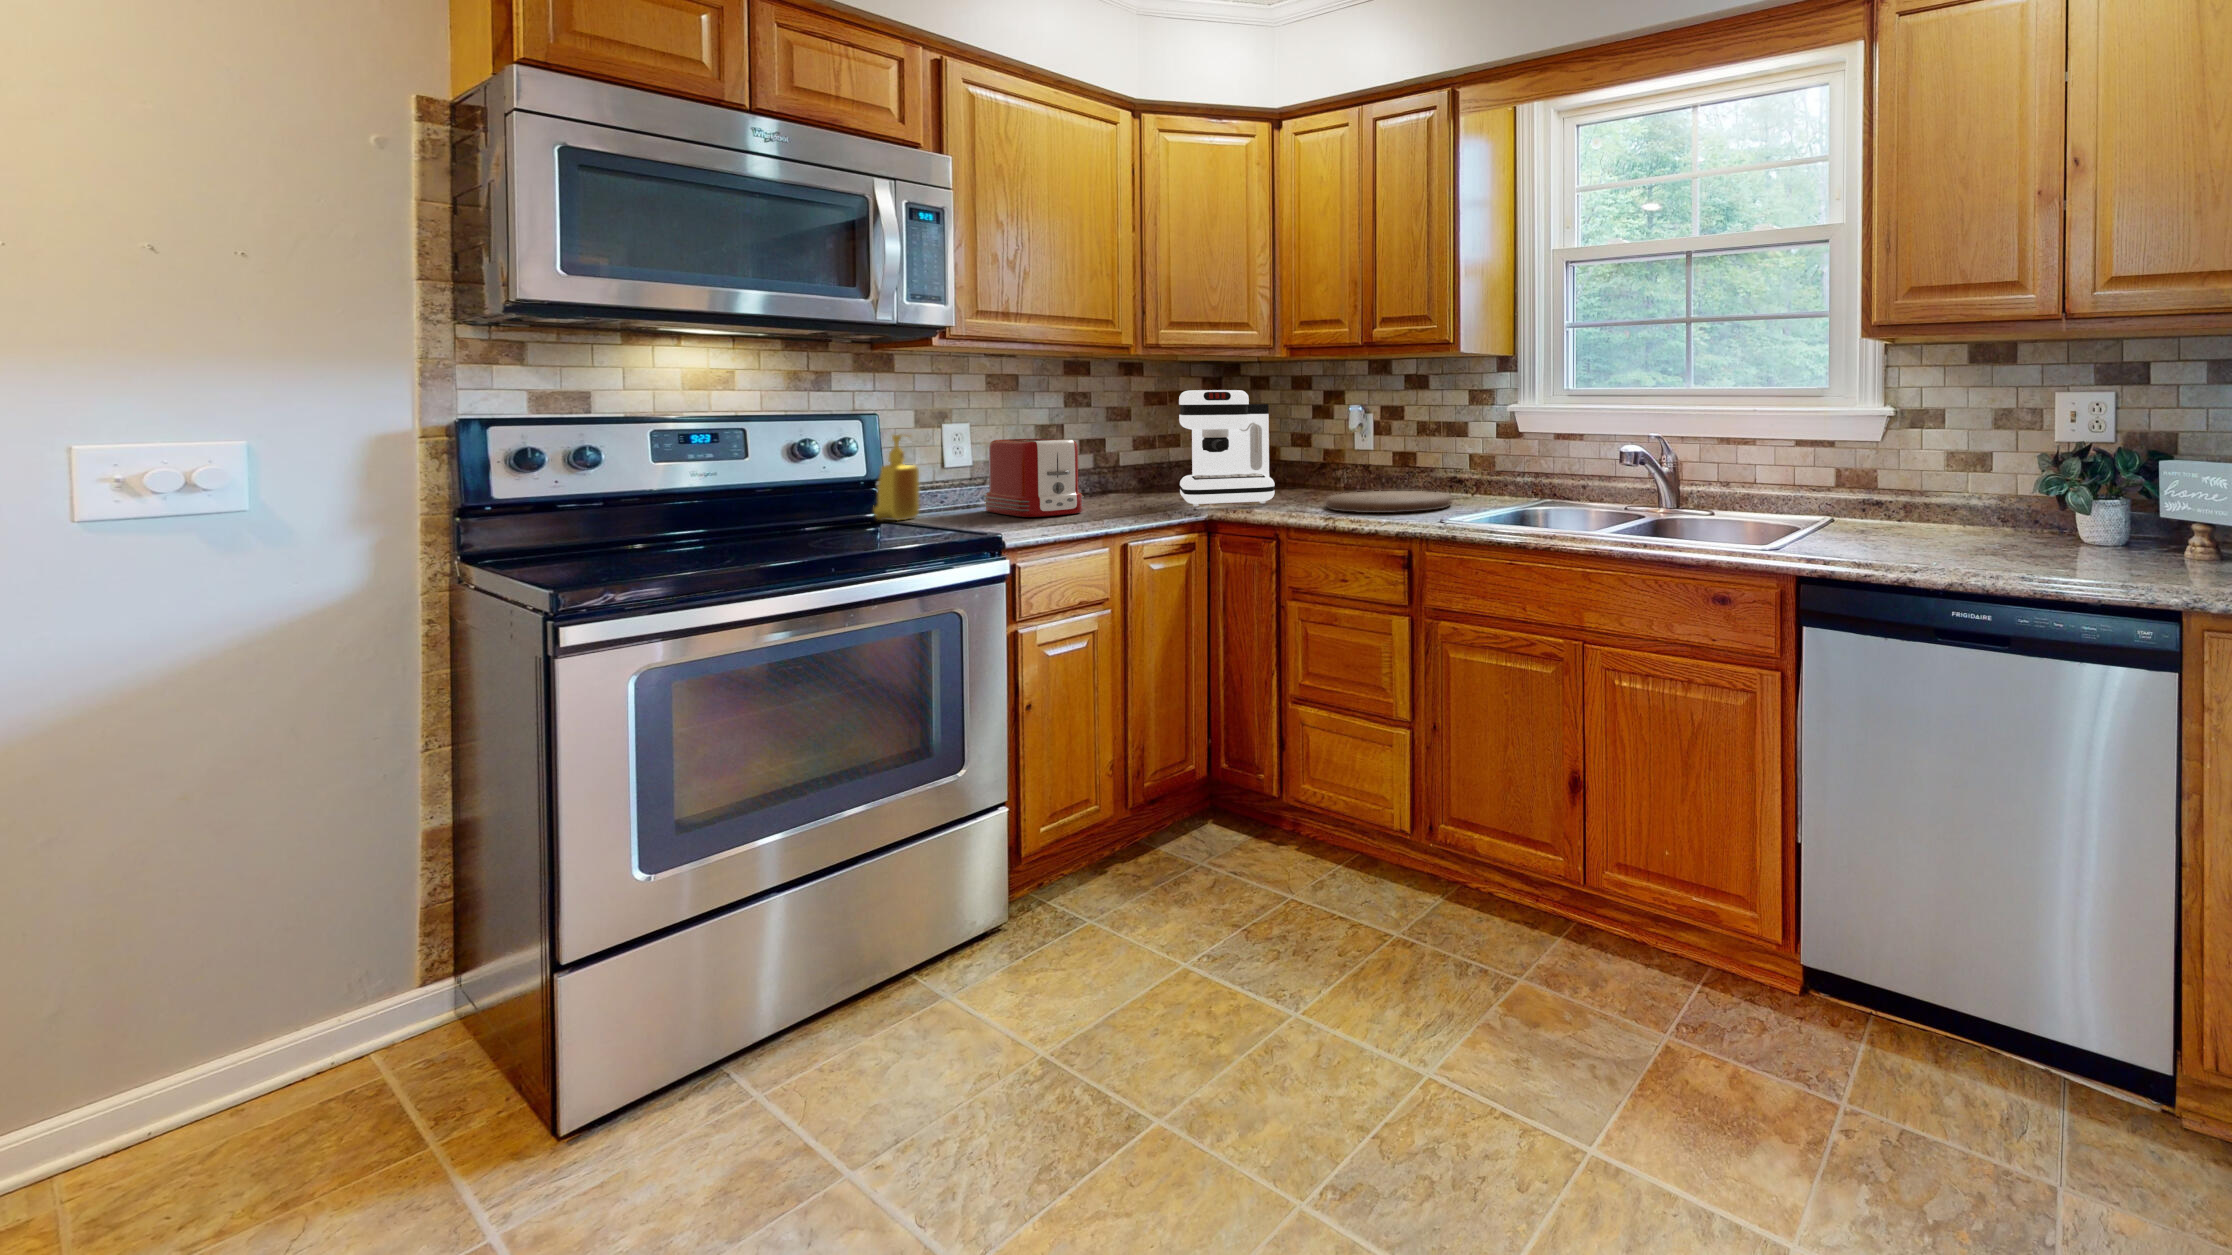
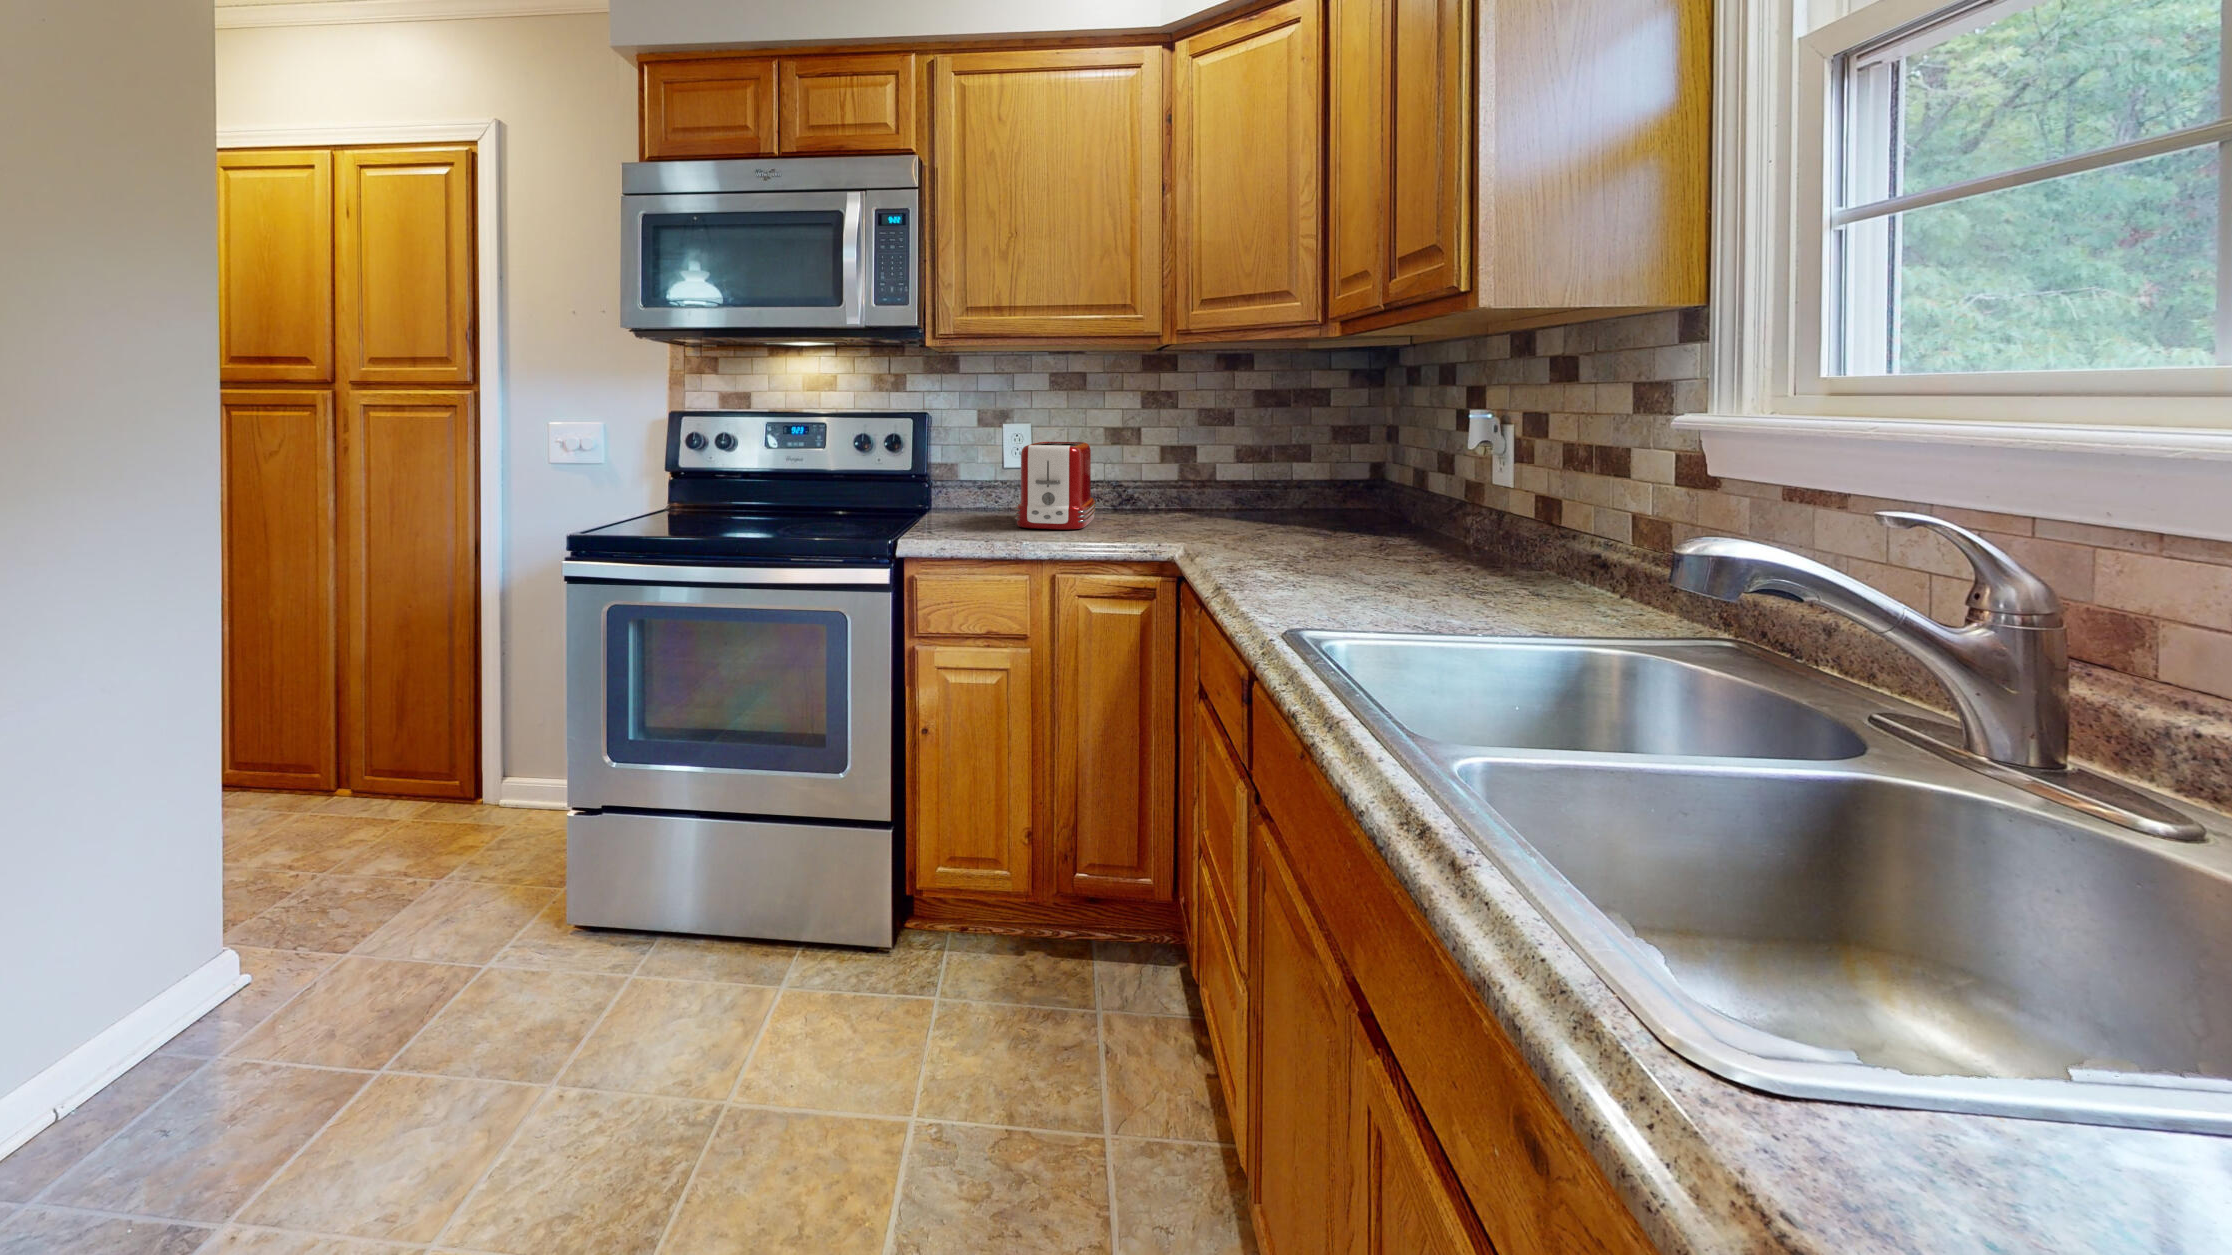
coffee maker: present [1179,390,1275,506] -> none [1181,389,1334,550]
soap dispenser: present [874,435,919,520] -> none [935,432,974,514]
cutting board: present [1326,491,1451,513] -> none [1302,553,1539,609]

